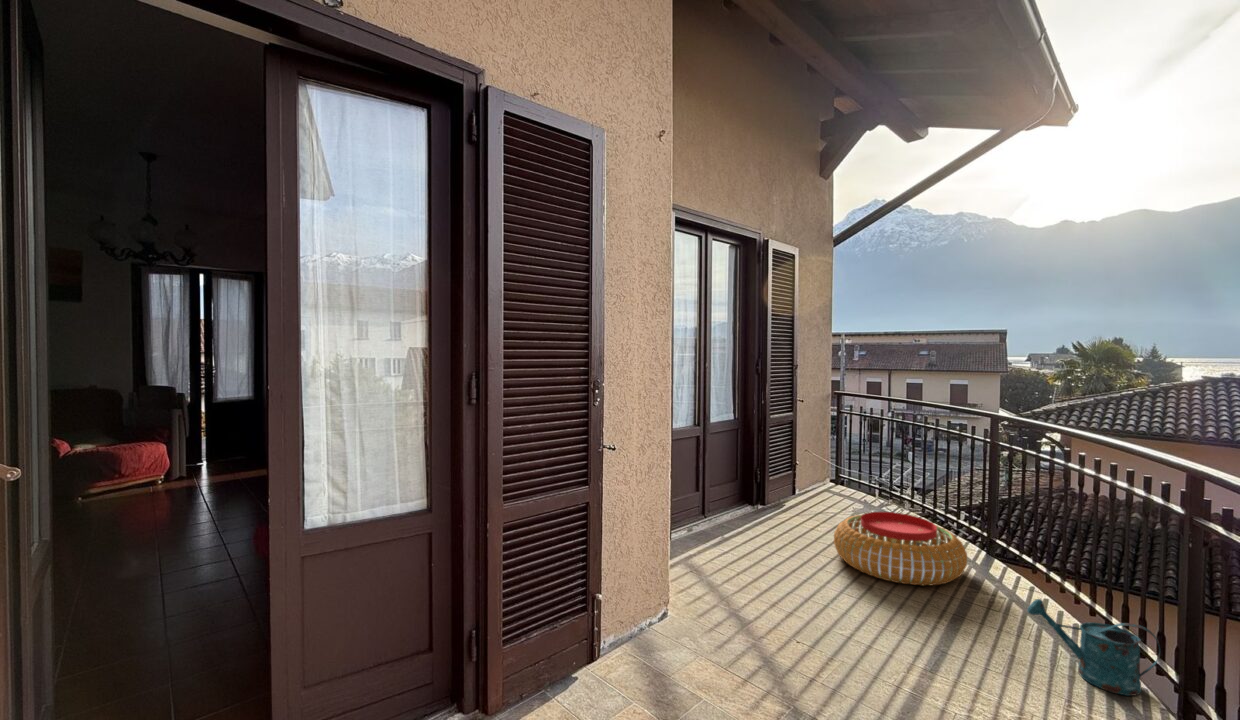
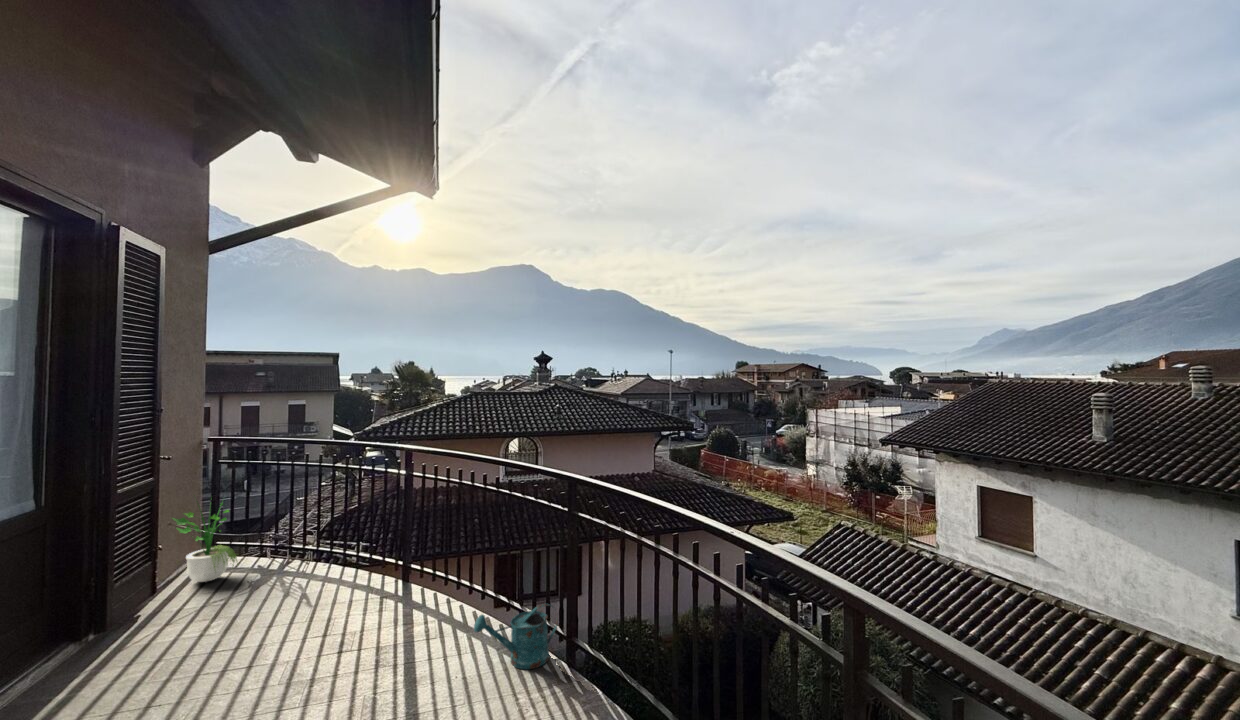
potted plant: none [806,426,850,498] -> present [173,503,238,582]
pouf: present [834,512,967,585] -> none [246,572,400,666]

